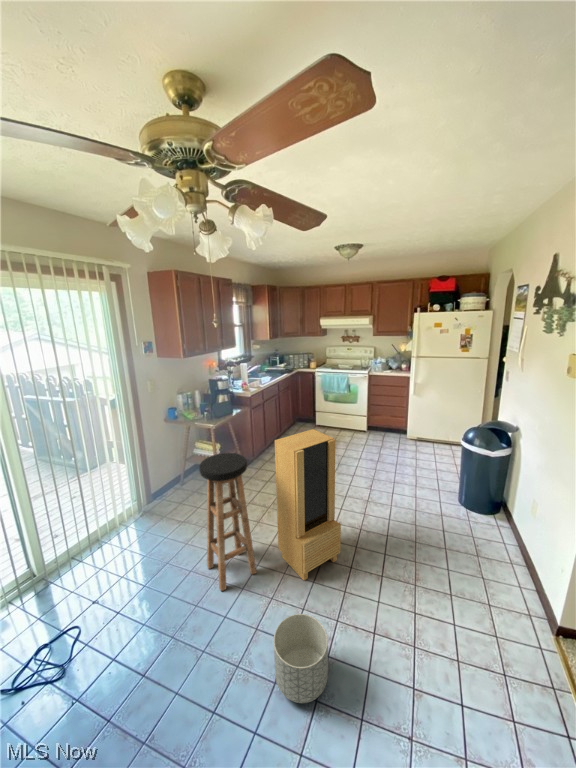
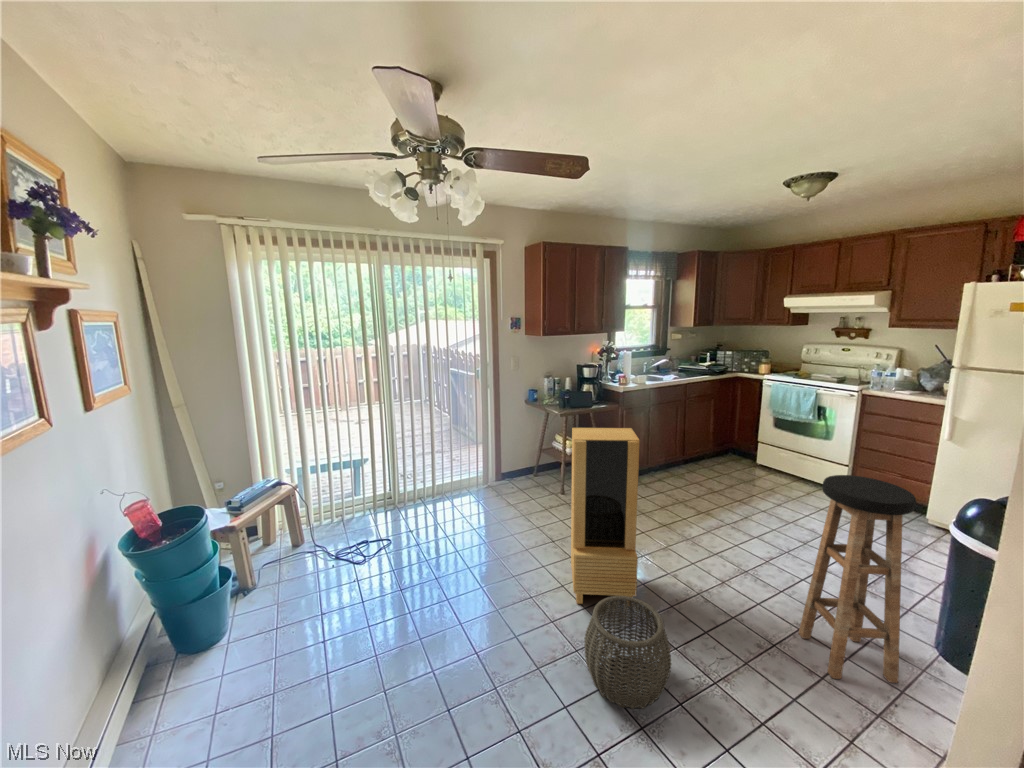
bar stool: present [199,453,256,591] -> present [799,475,916,683]
woven basket: none [347,556,413,643] -> present [584,596,671,709]
planter: present [274,614,328,703] -> none [471,601,529,686]

